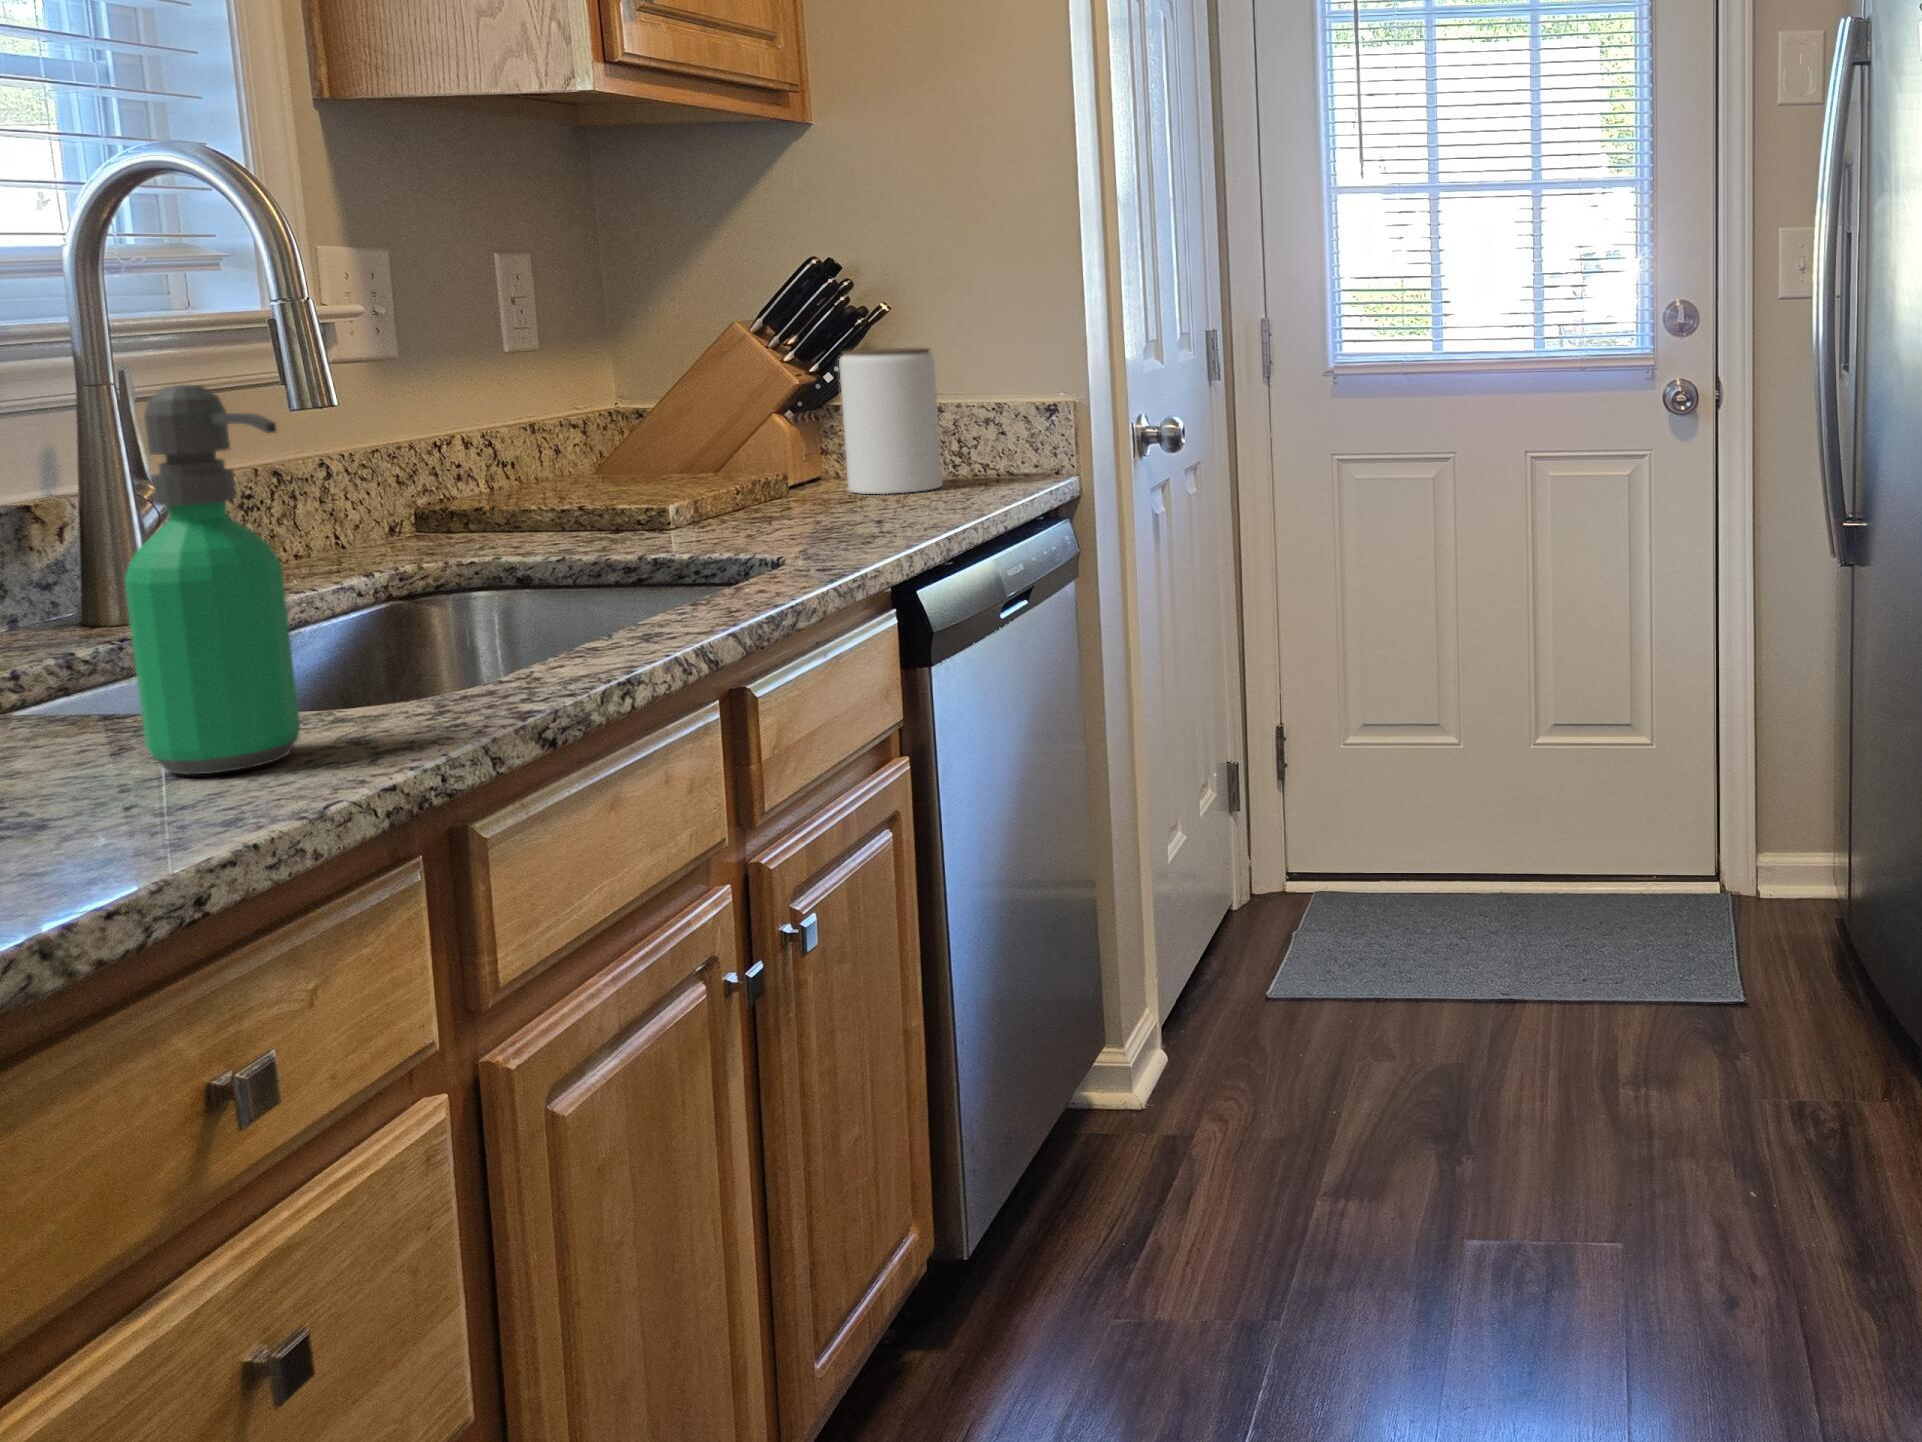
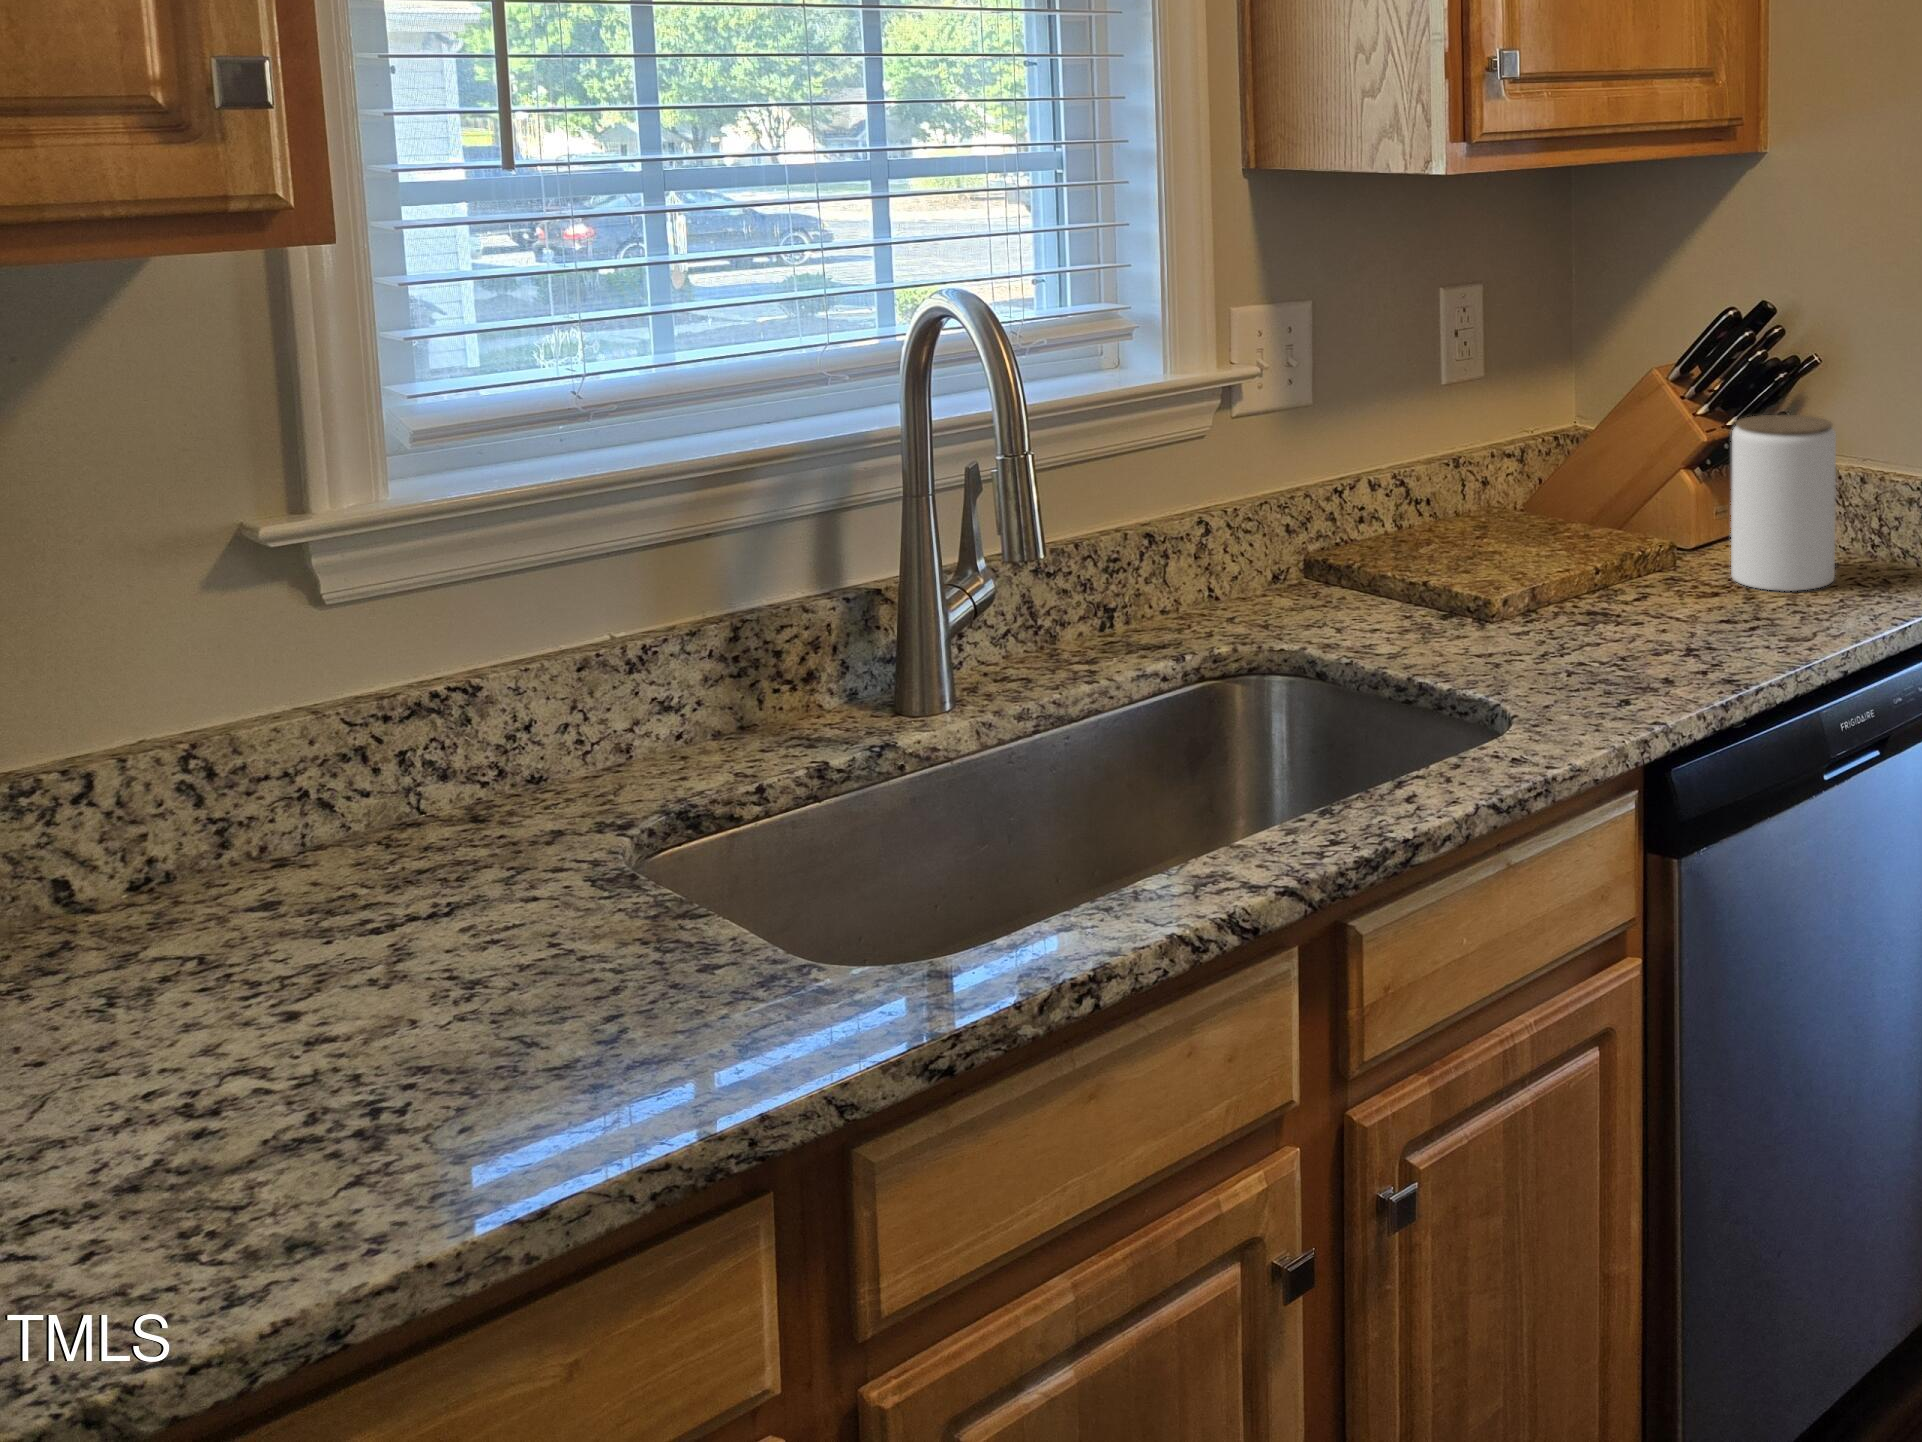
soap dispenser: present [124,385,300,775] -> none [544,702,693,1082]

